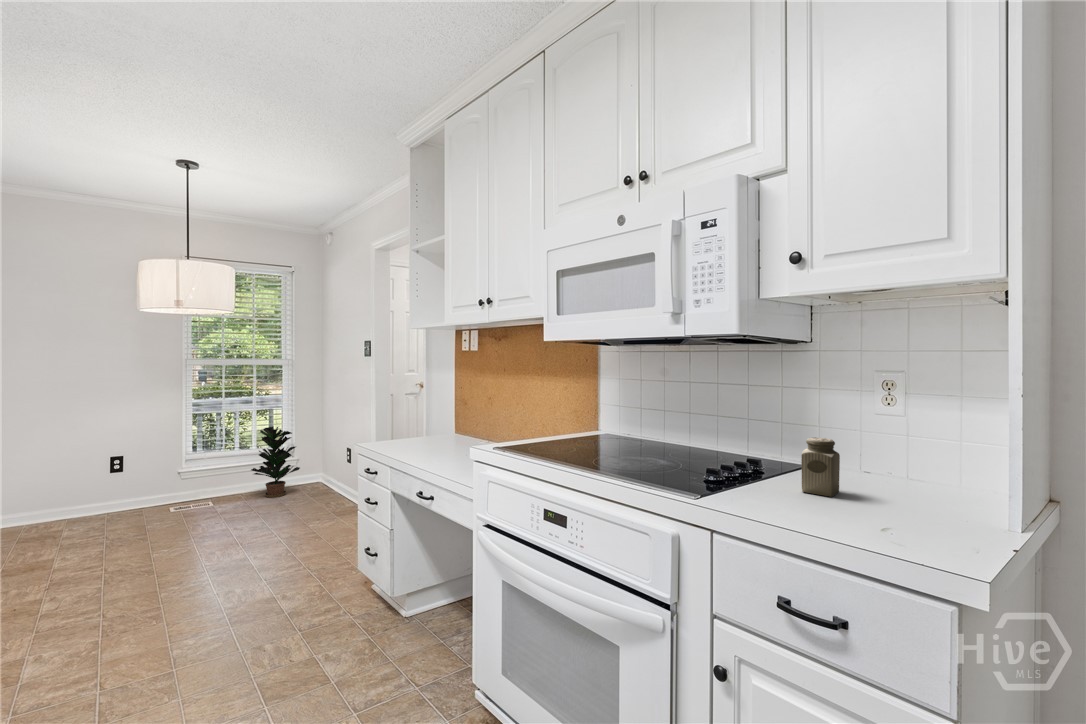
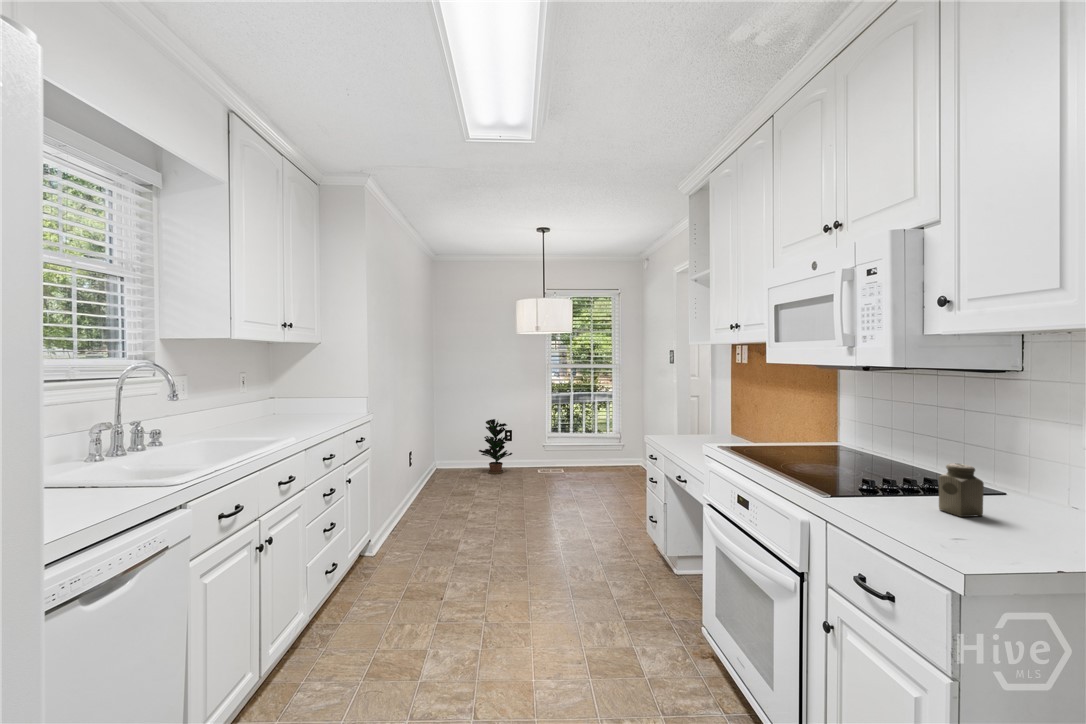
potted plant: present [251,427,300,498] -> present [479,419,512,474]

